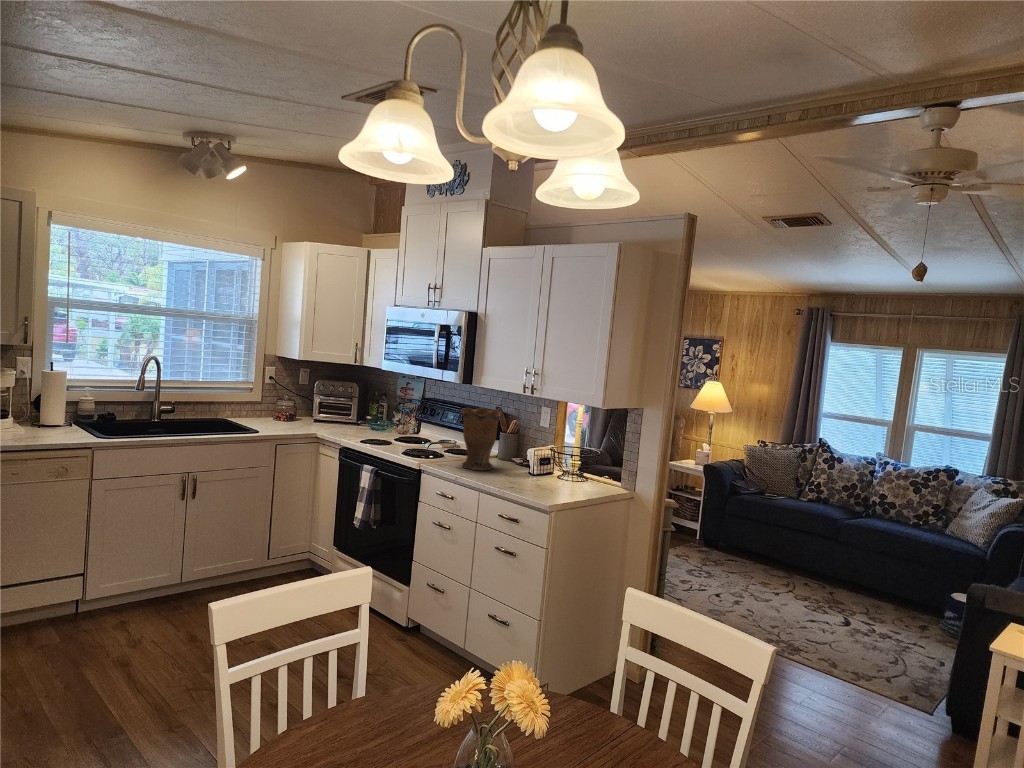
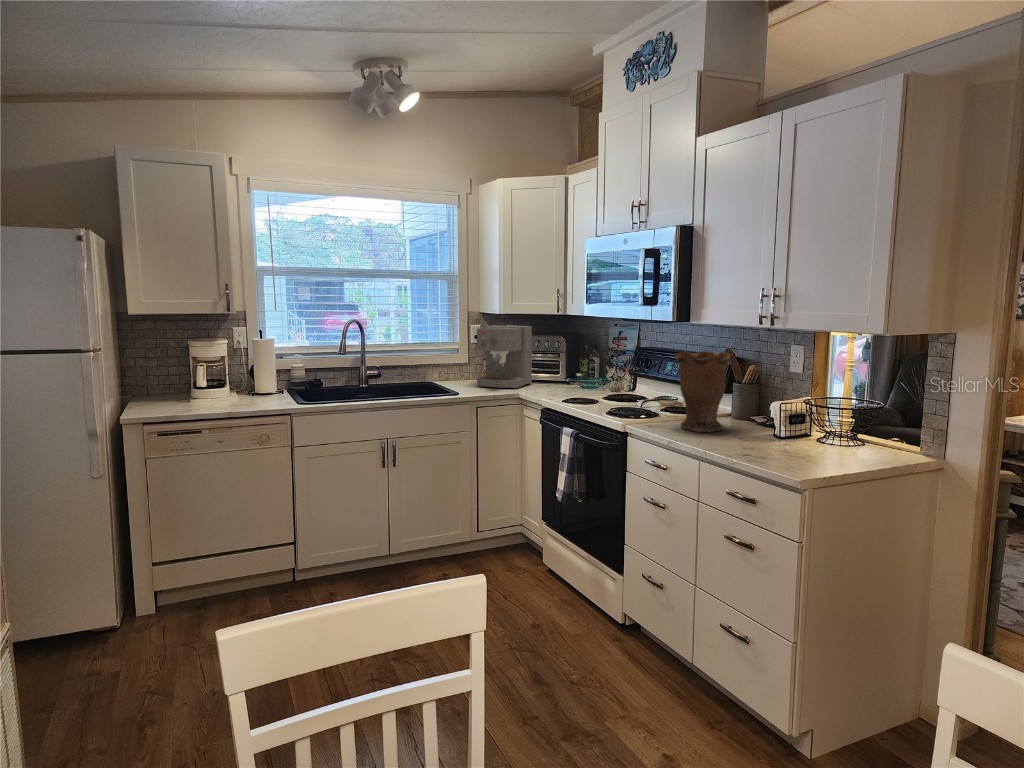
coffee maker: none [275,370,328,429] -> present [477,325,532,389]

